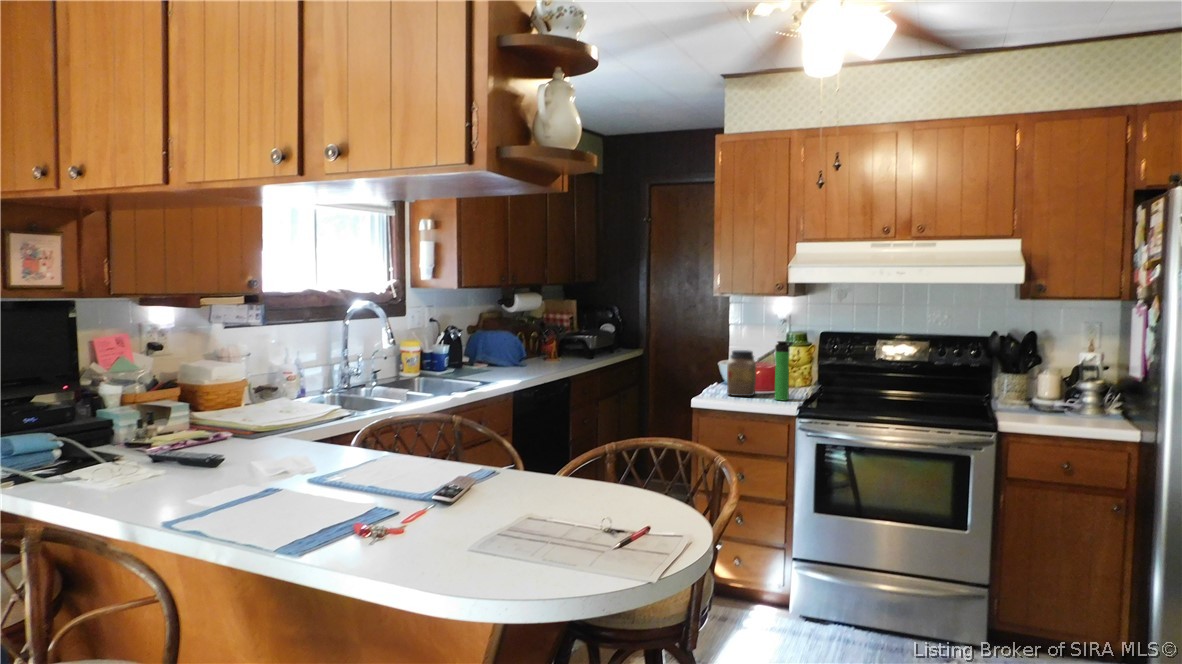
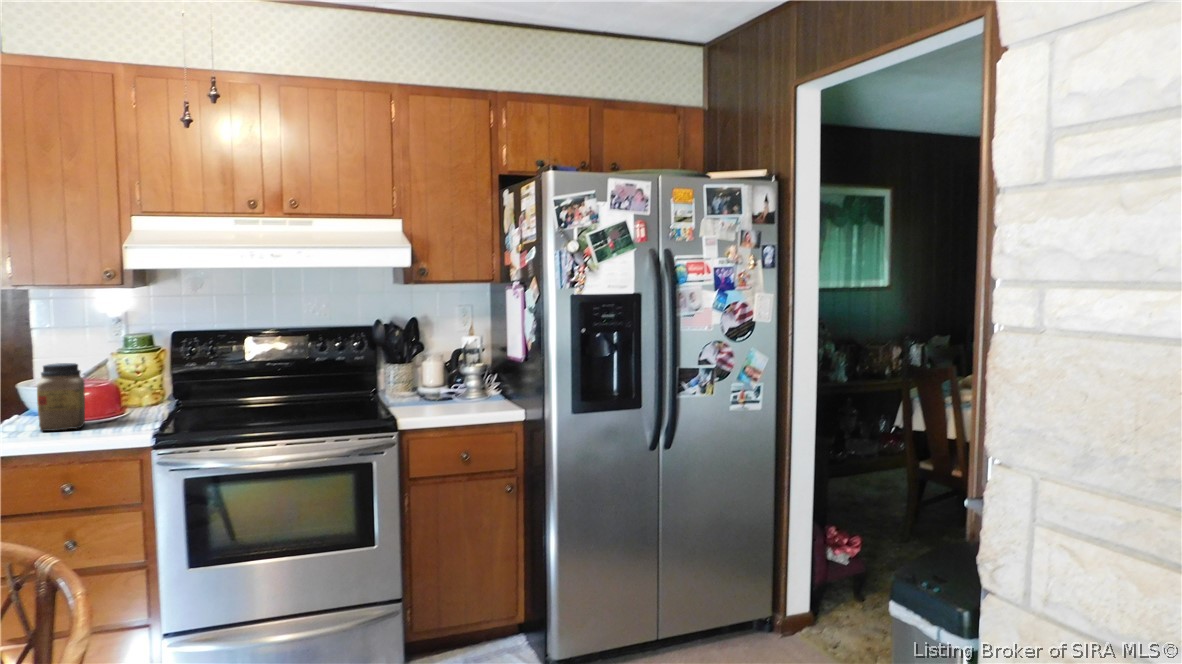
bottle: present [775,341,793,400] -> none [114,347,141,428]

